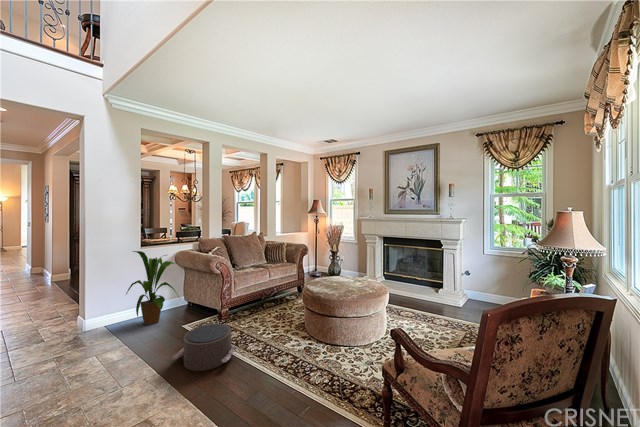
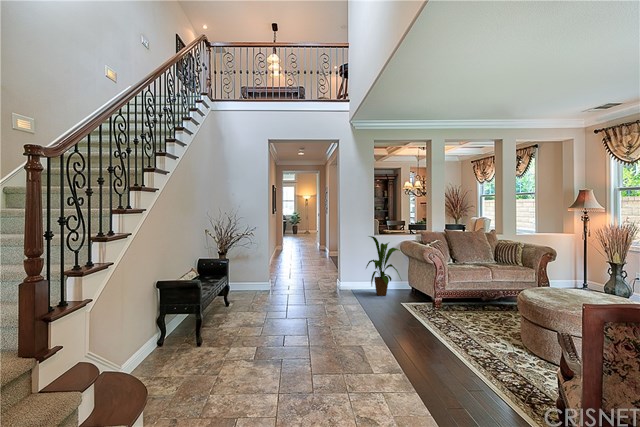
pouf: present [172,324,236,371] -> none [386,302,437,336]

